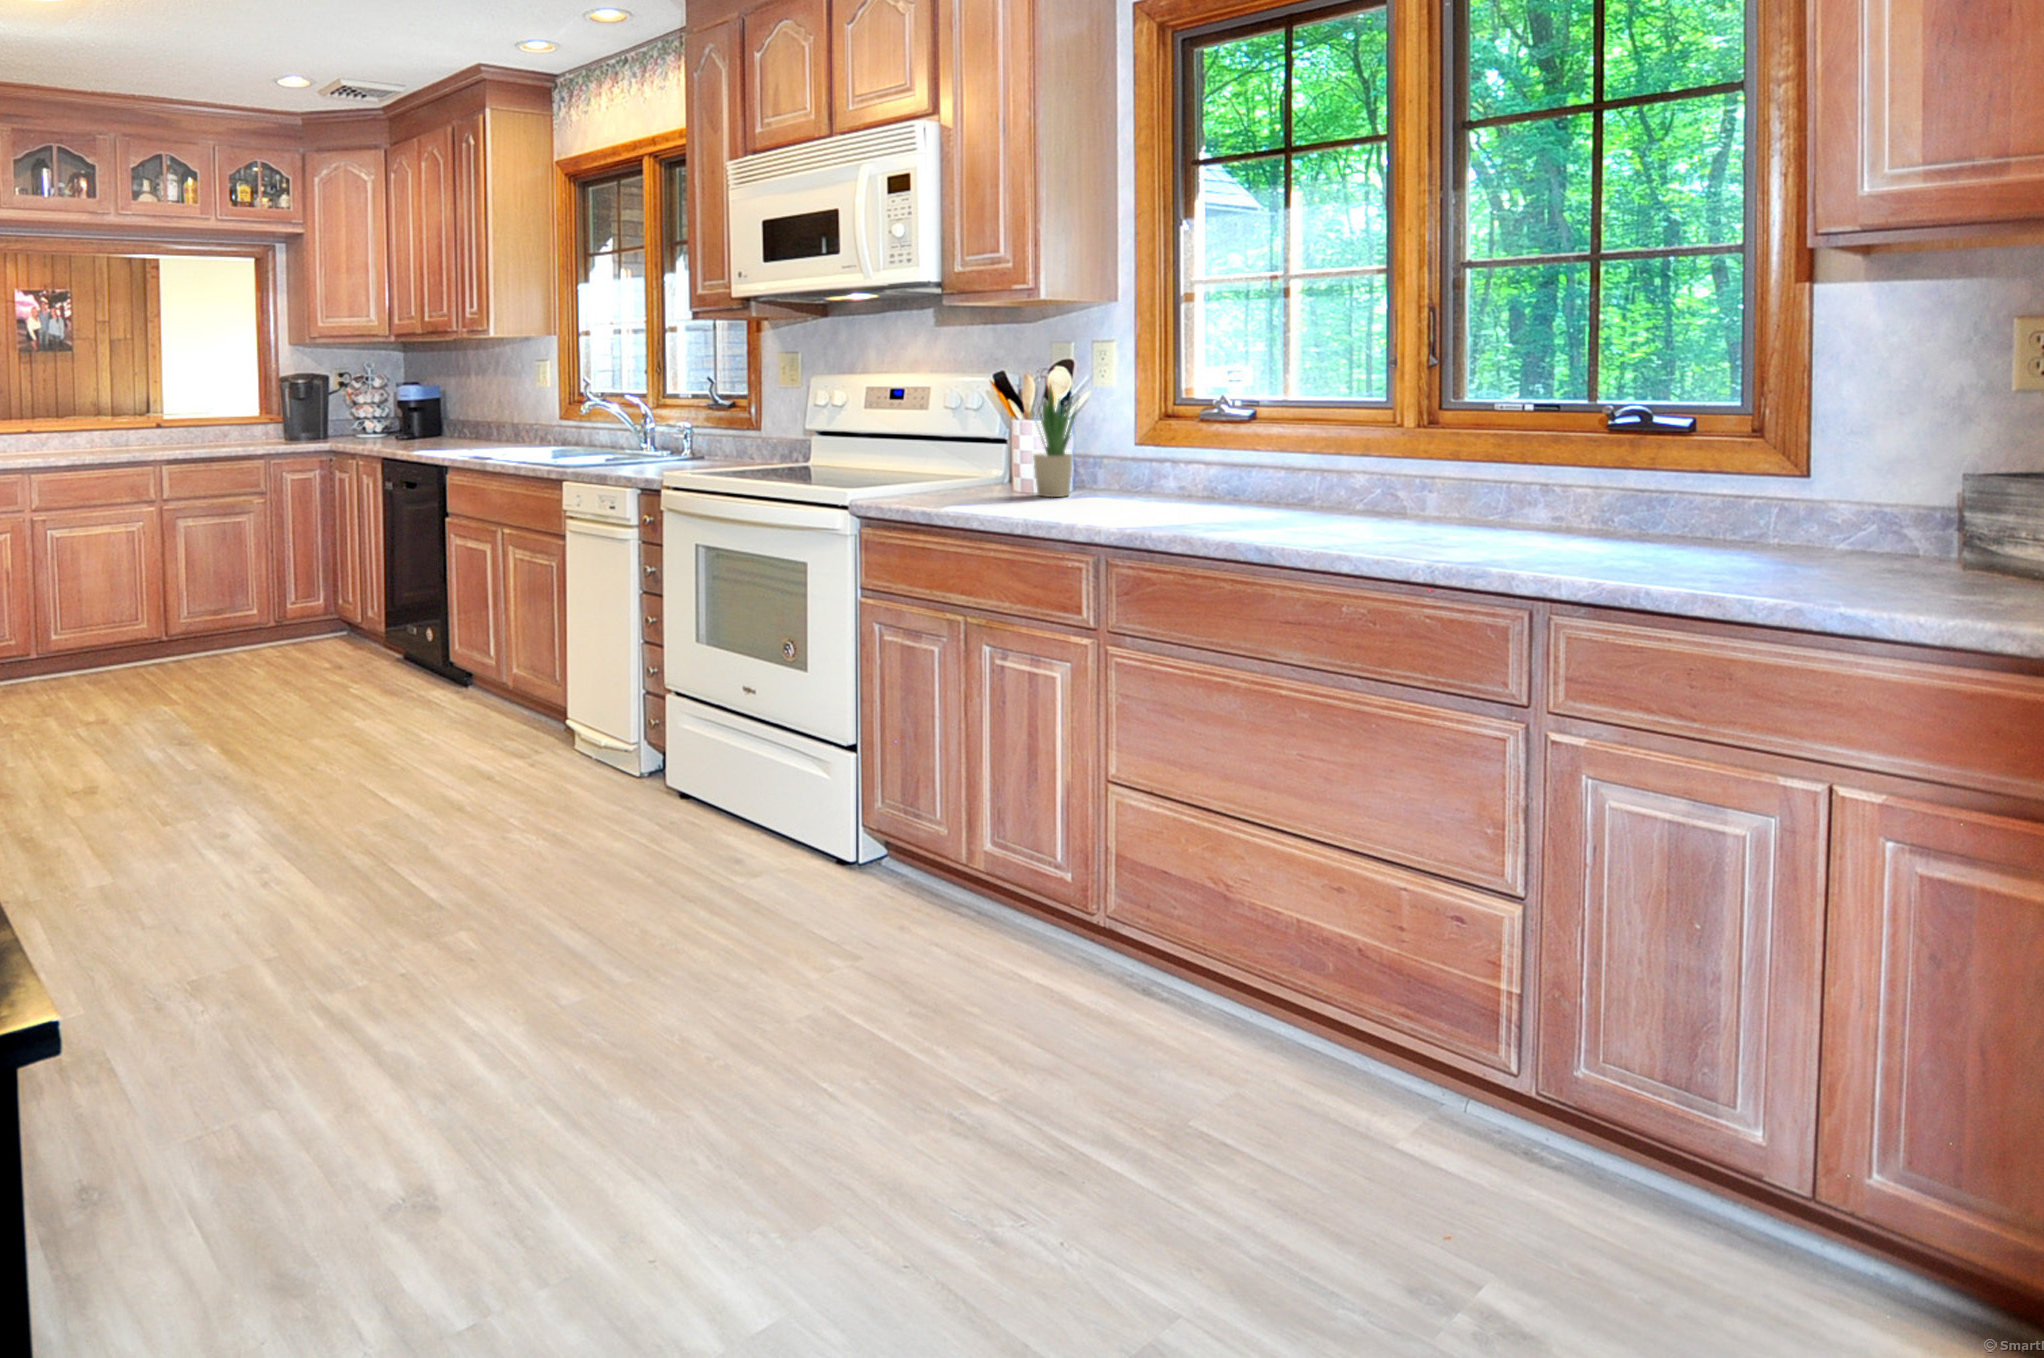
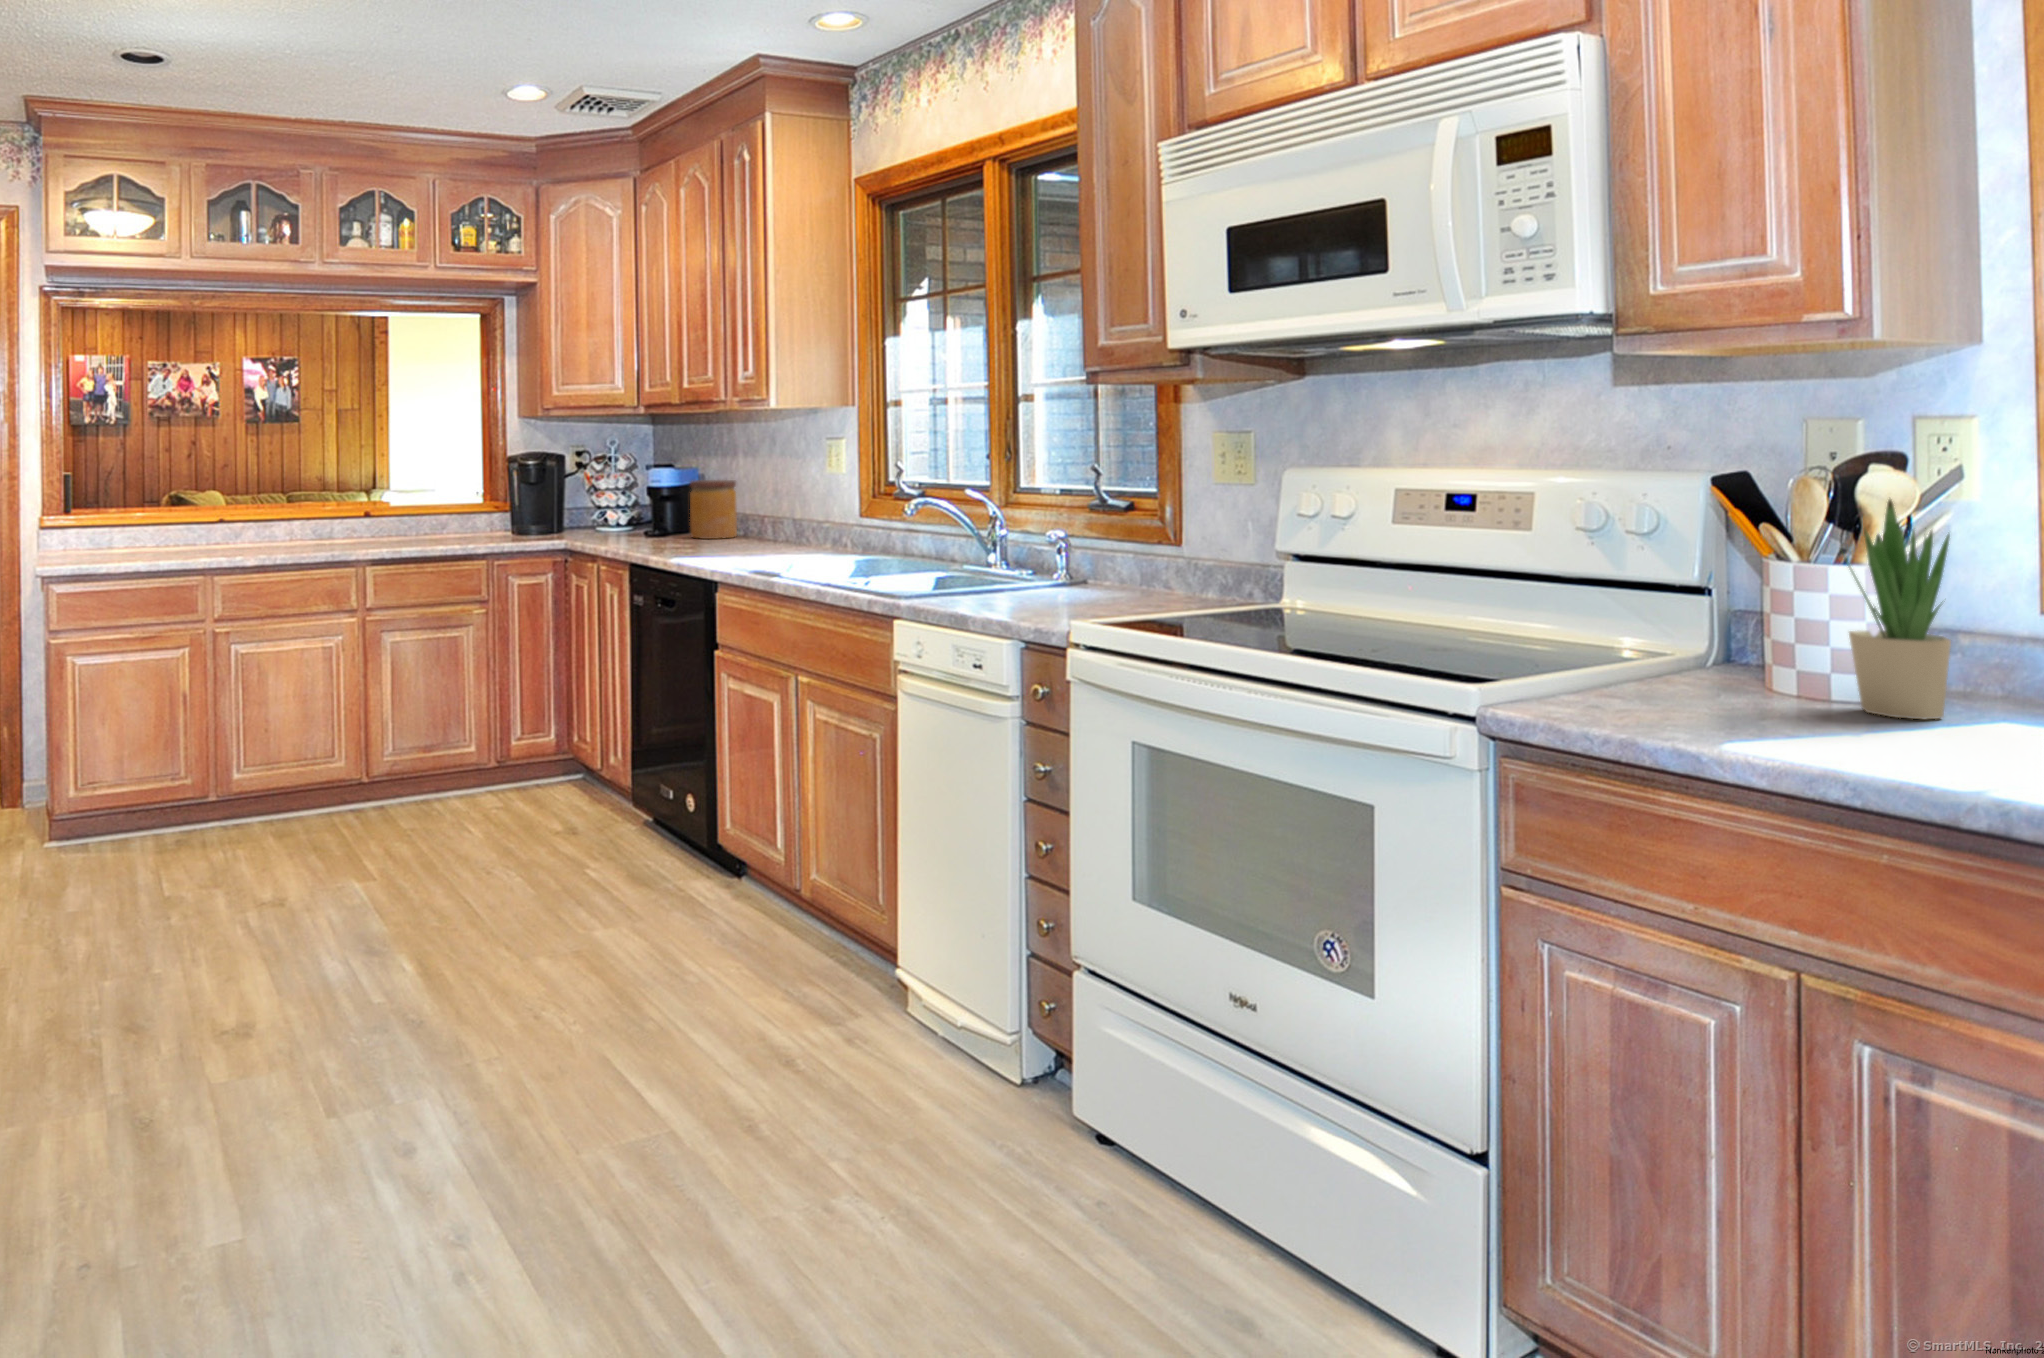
jar: none [434,394,472,440] -> present [690,480,737,539]

